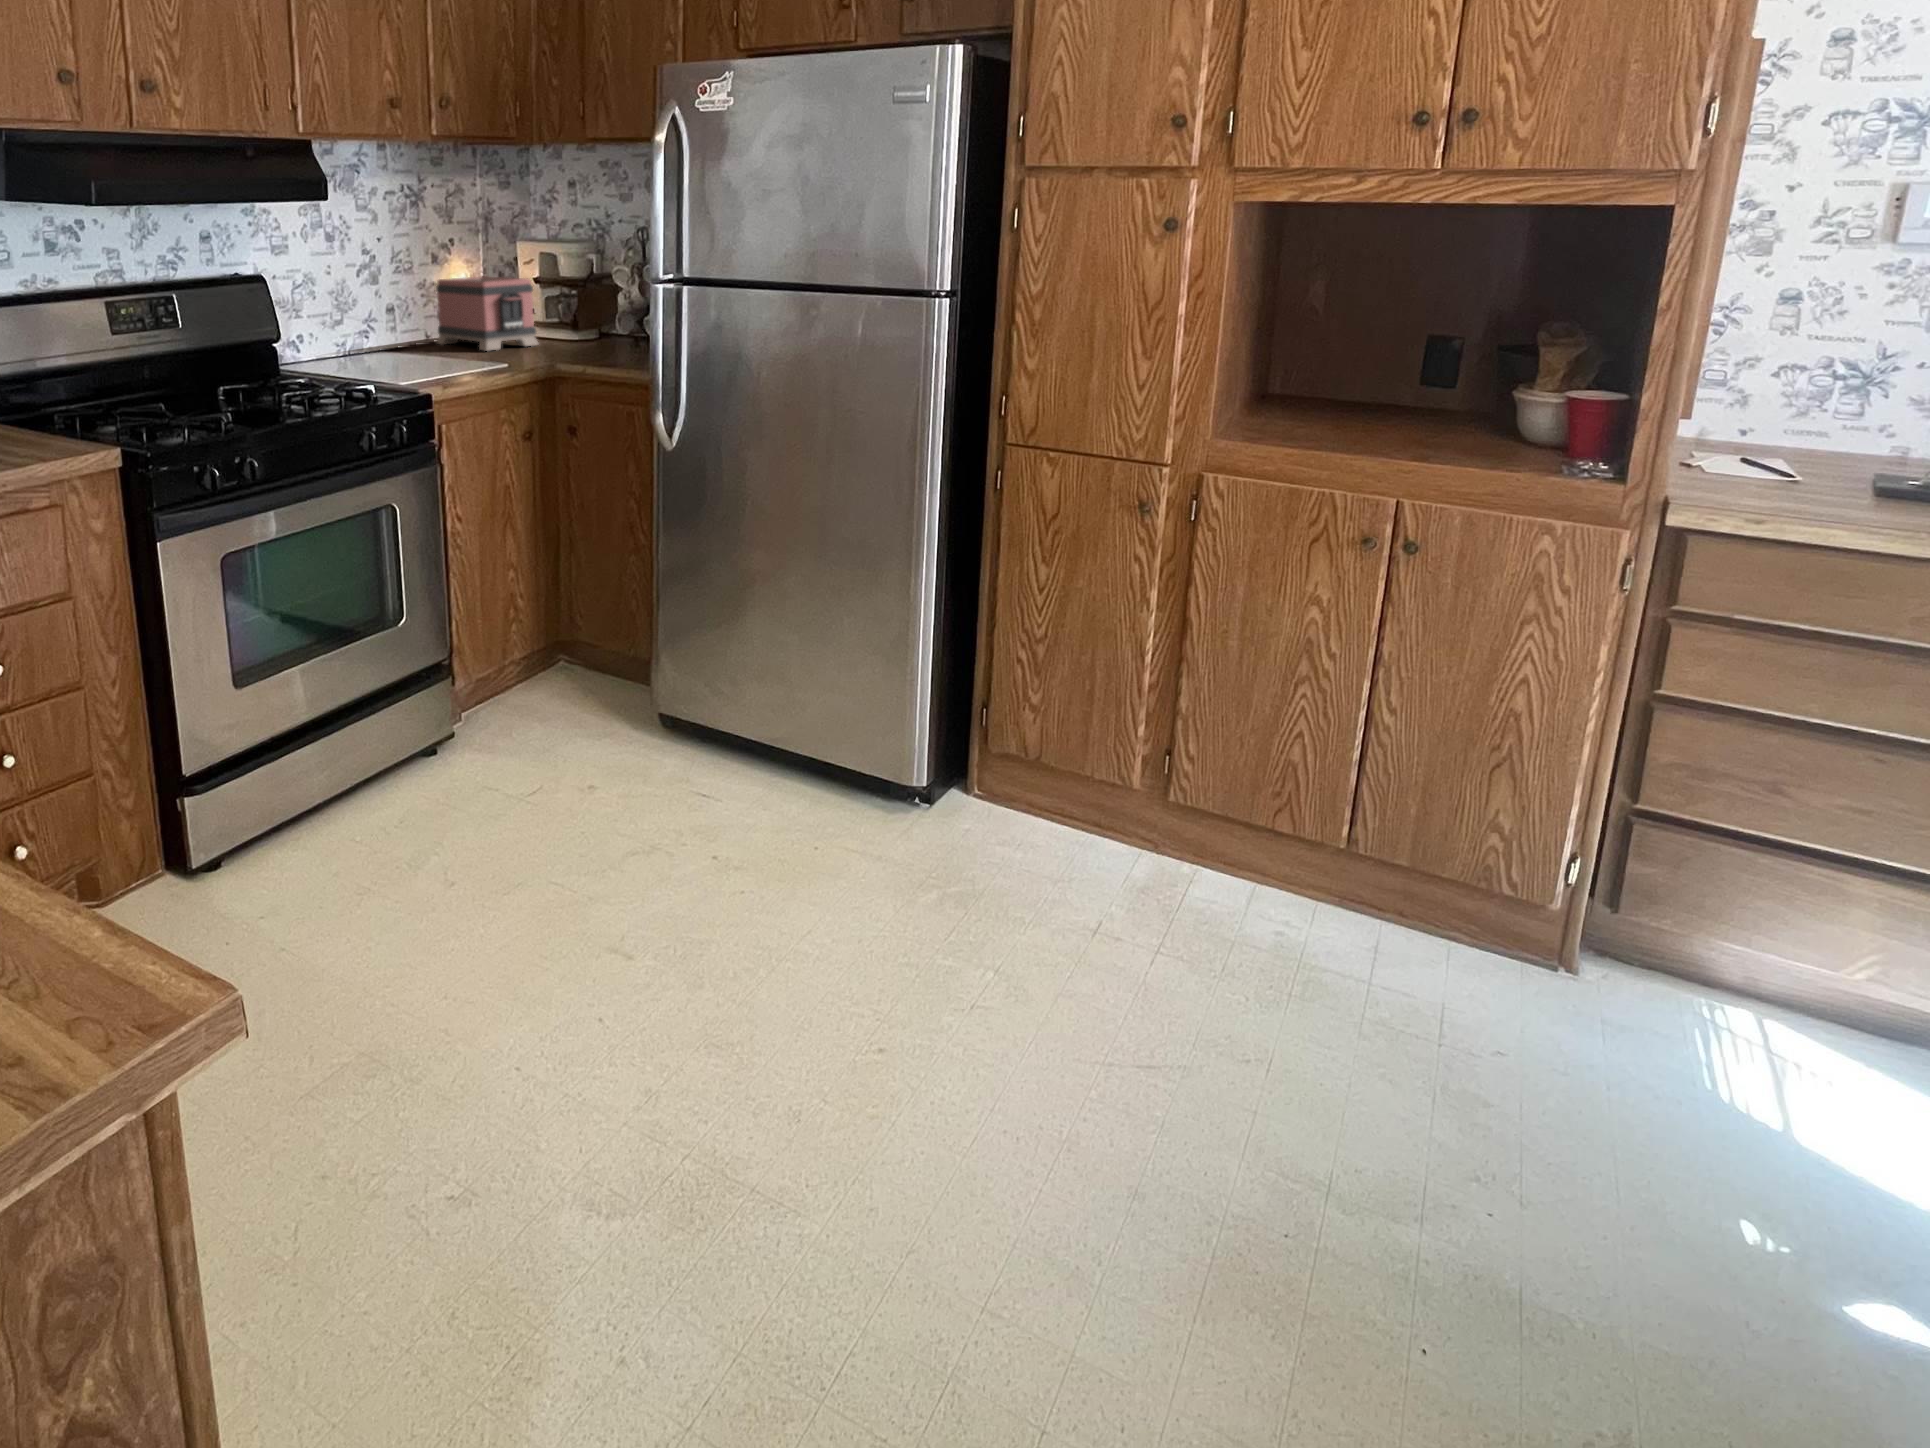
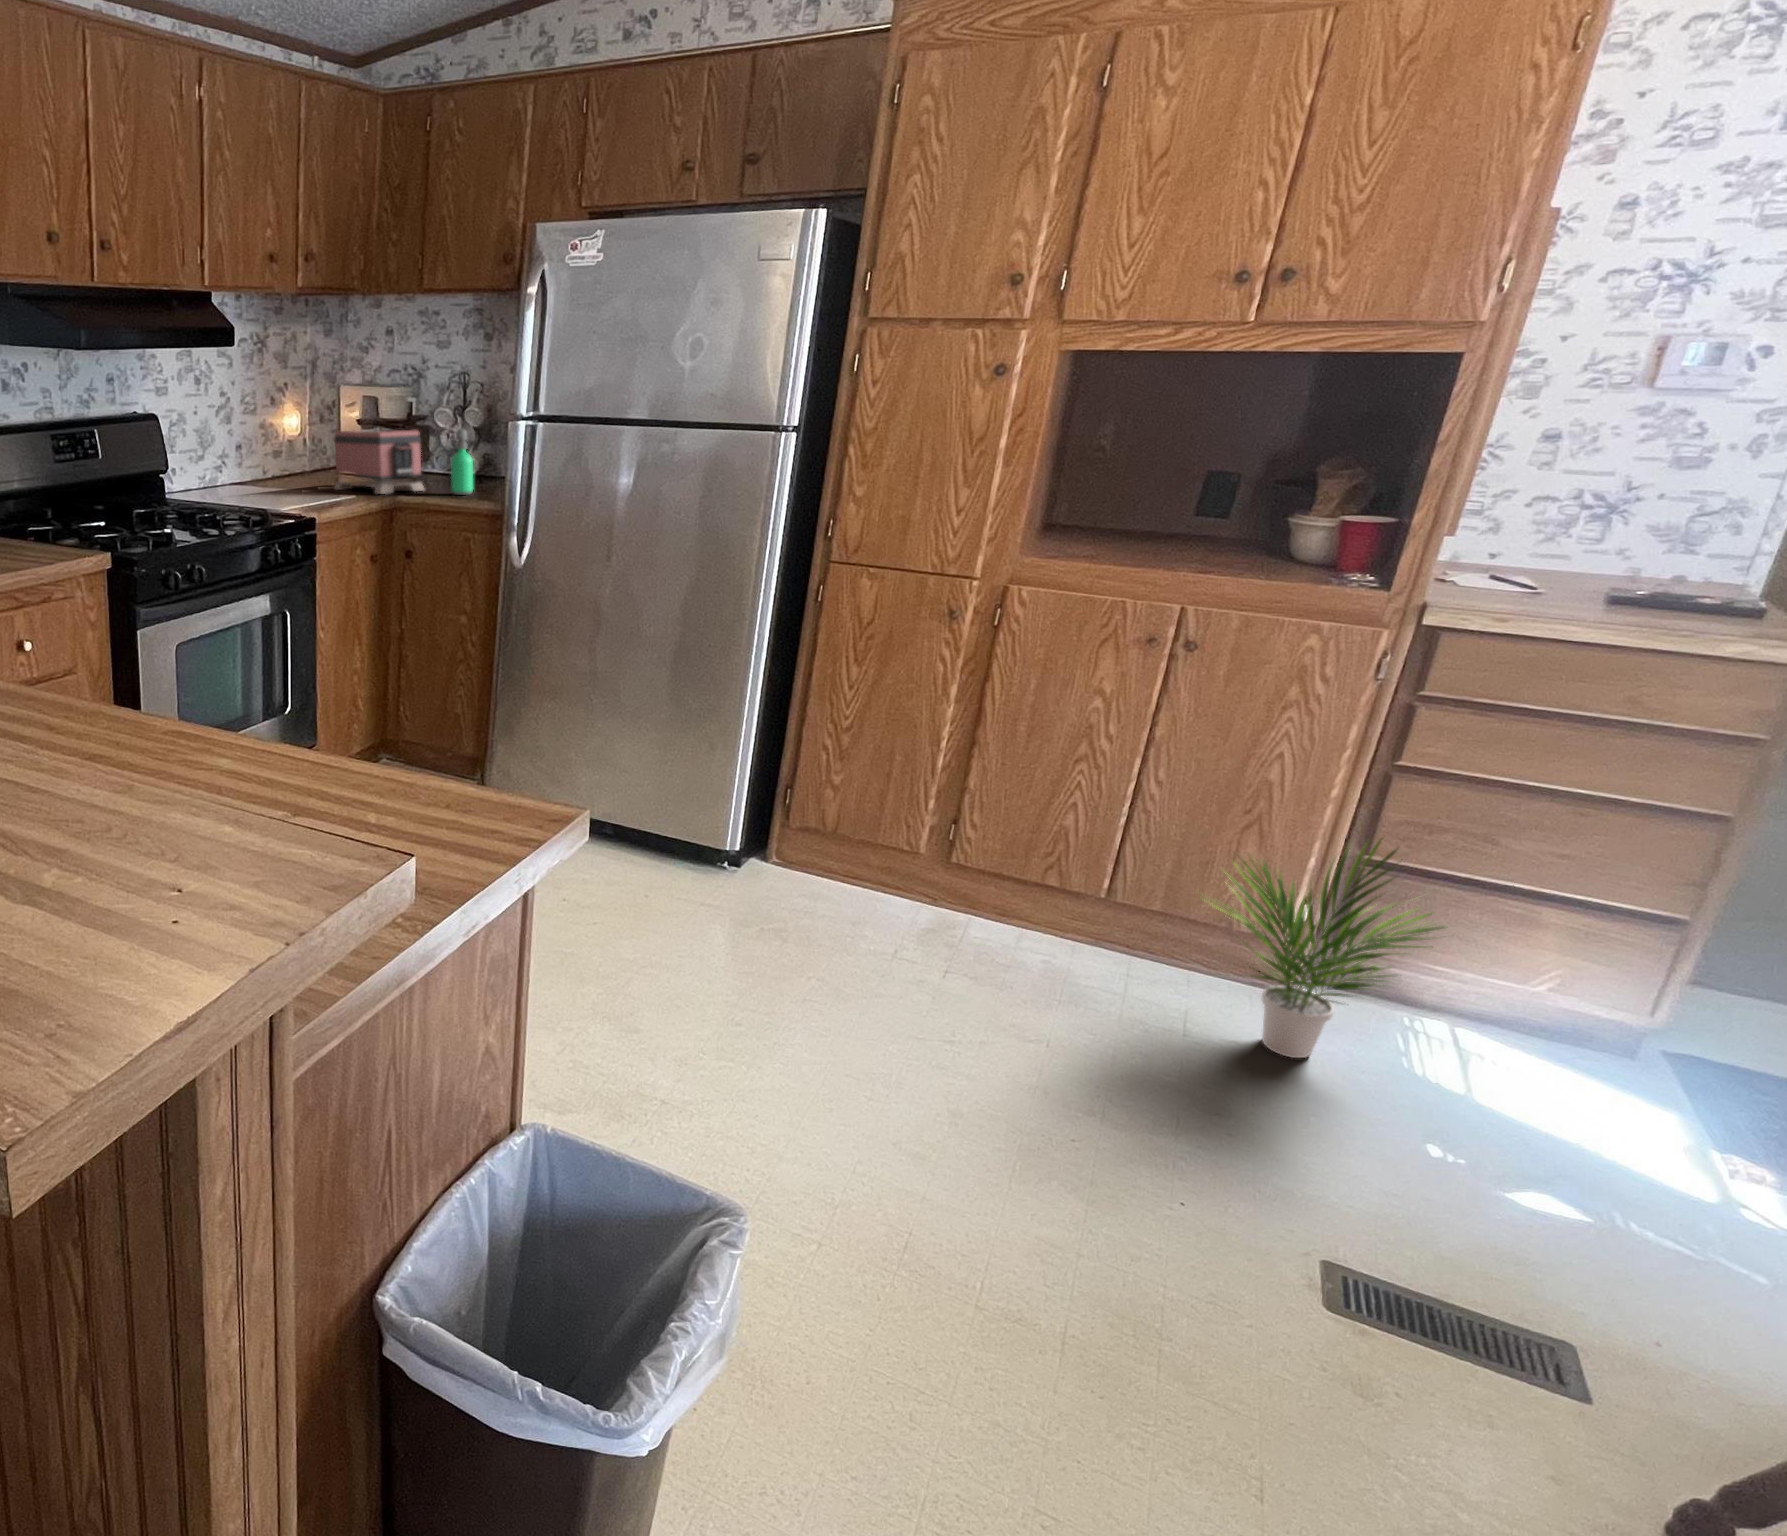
soap dispenser: none [566,277,592,351] -> present [451,429,473,495]
potted plant: none [1426,776,1743,1062] -> present [1204,839,1444,1058]

